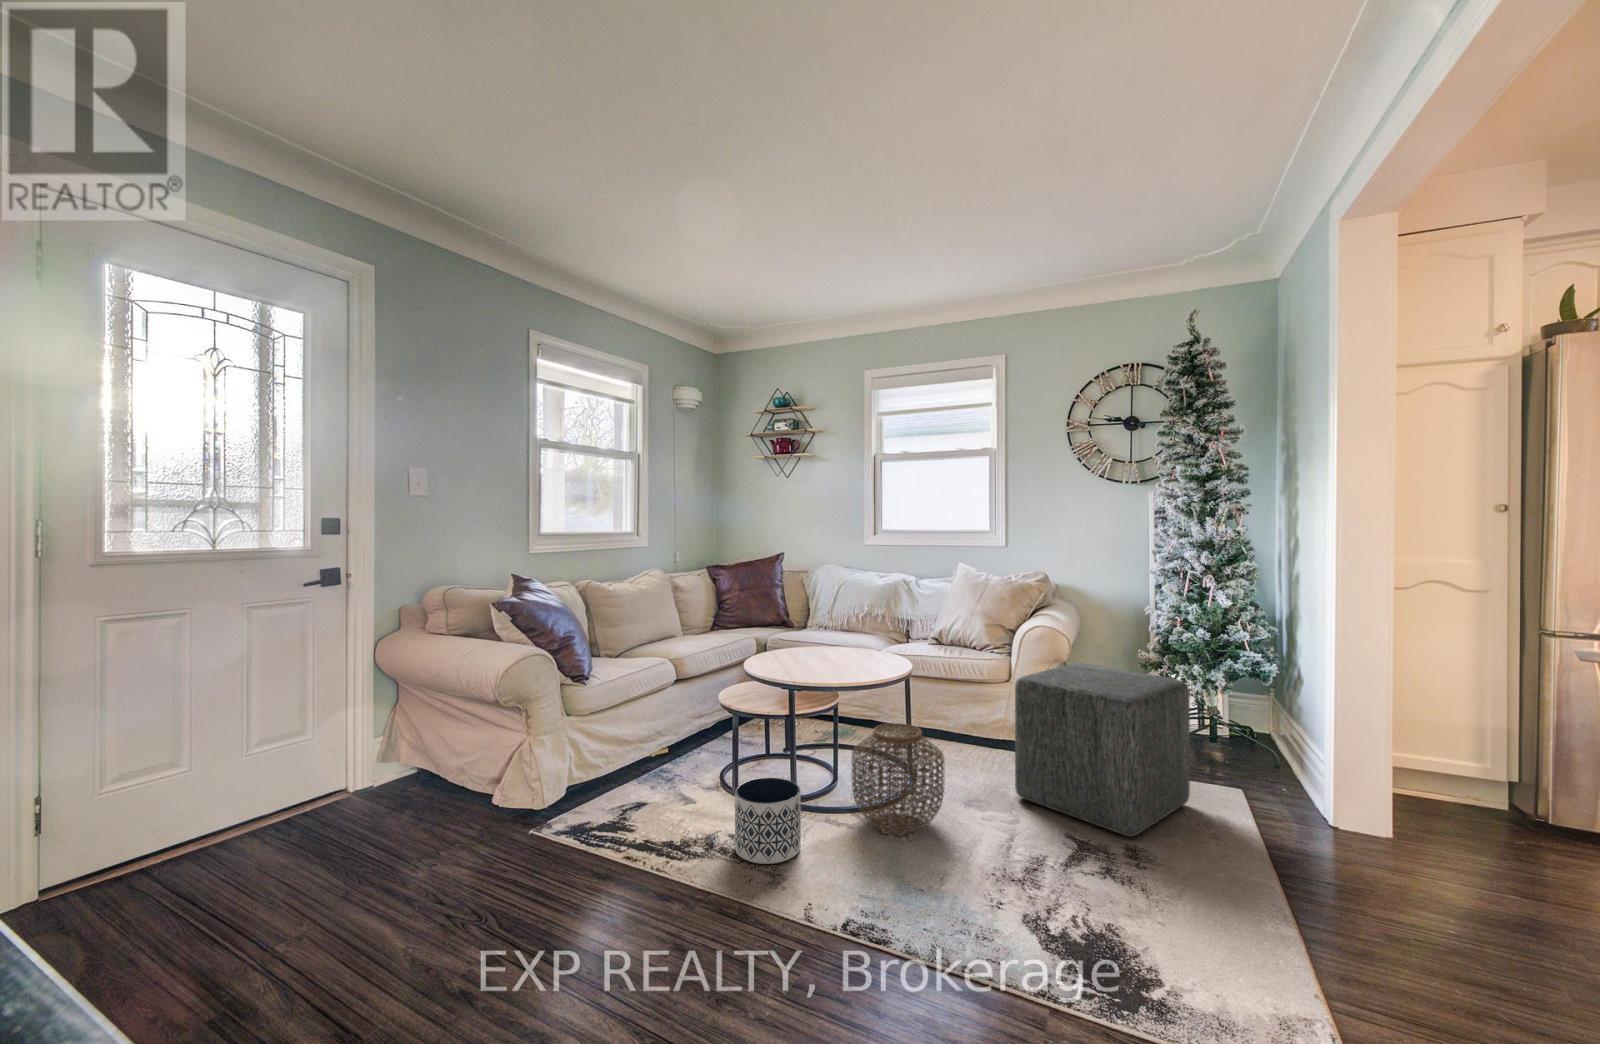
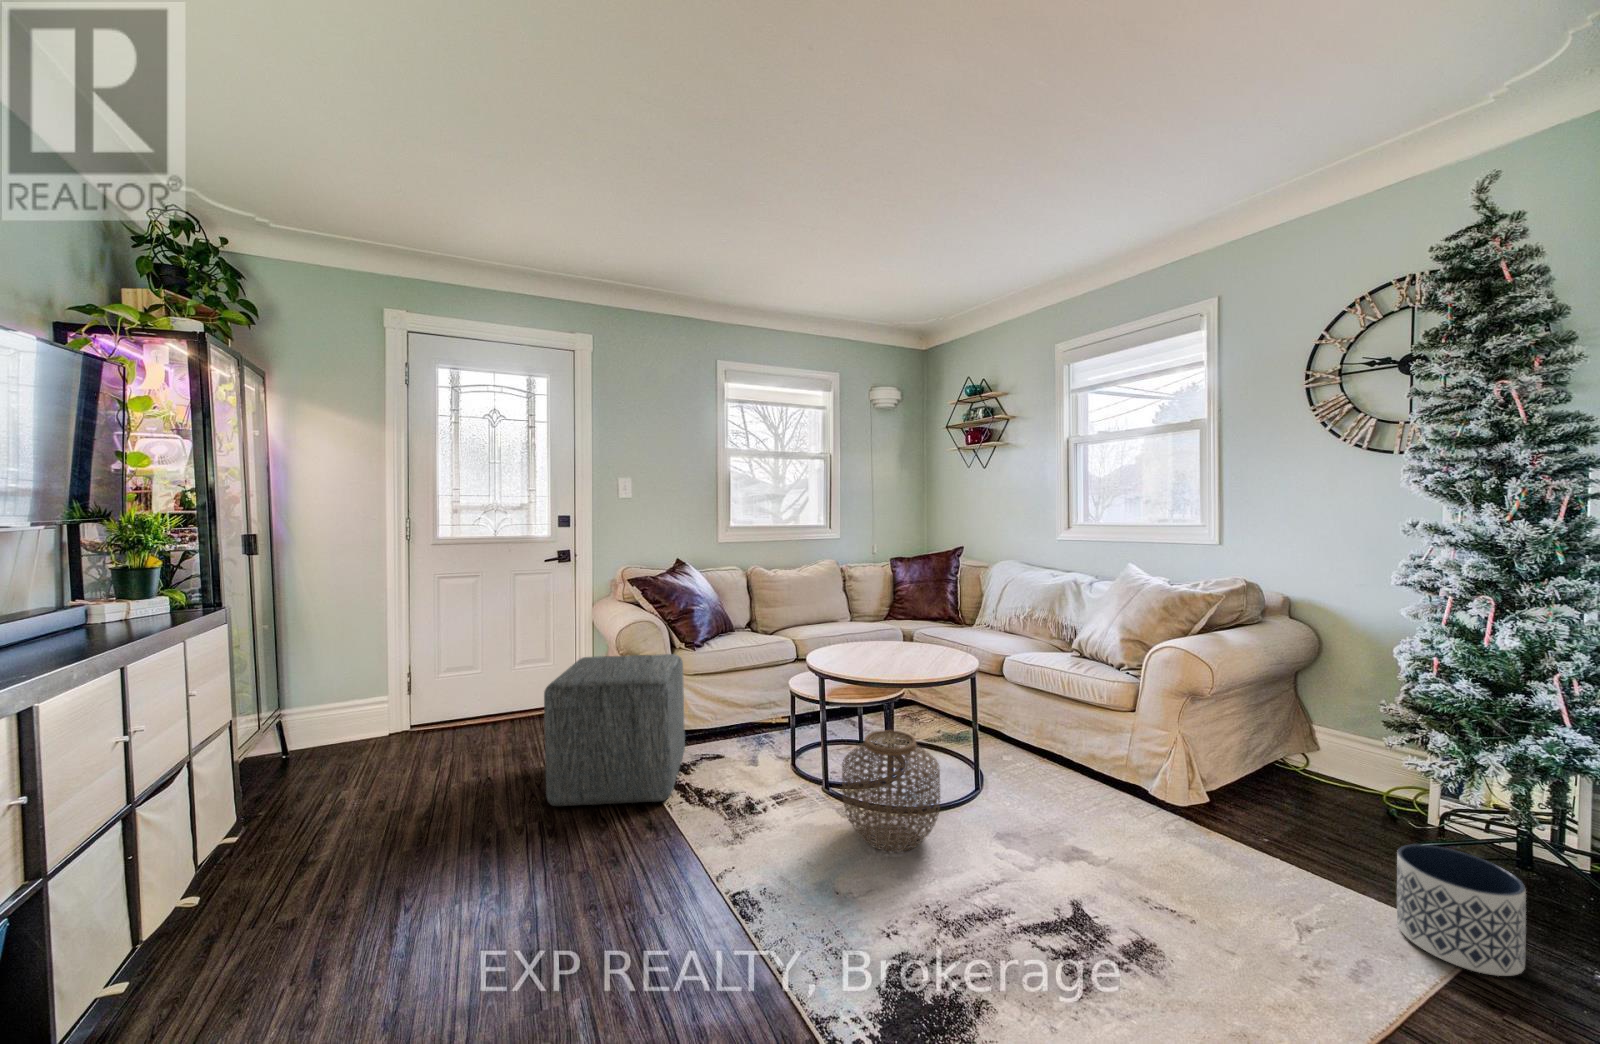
ottoman: present [1015,662,1190,837] -> present [544,654,685,806]
planter: present [735,777,801,864] -> present [1397,844,1526,976]

